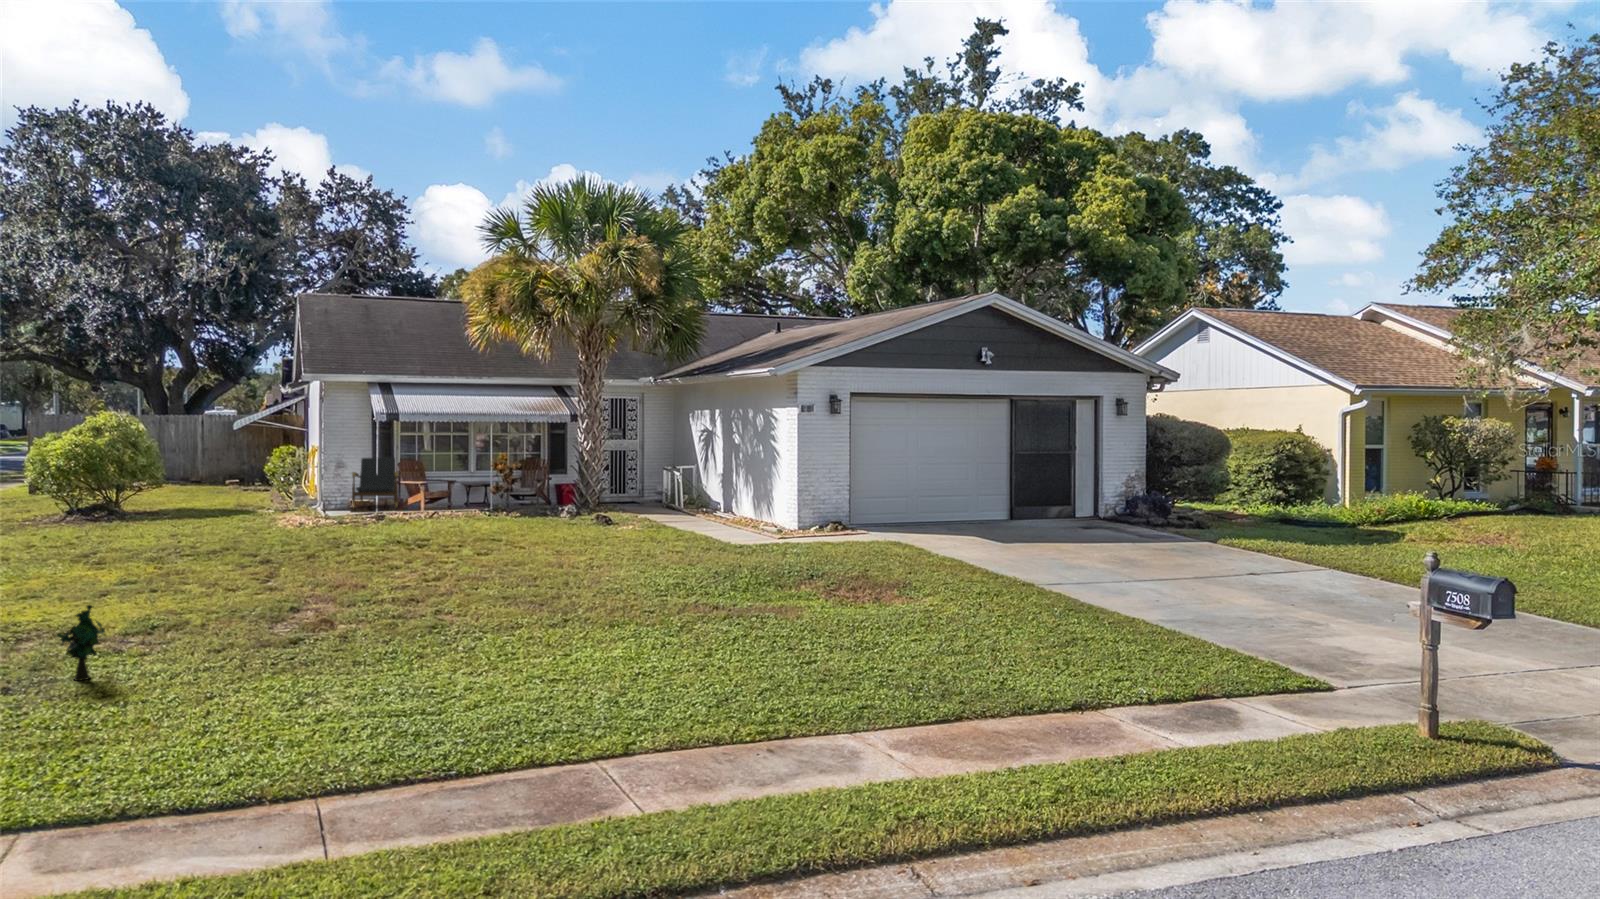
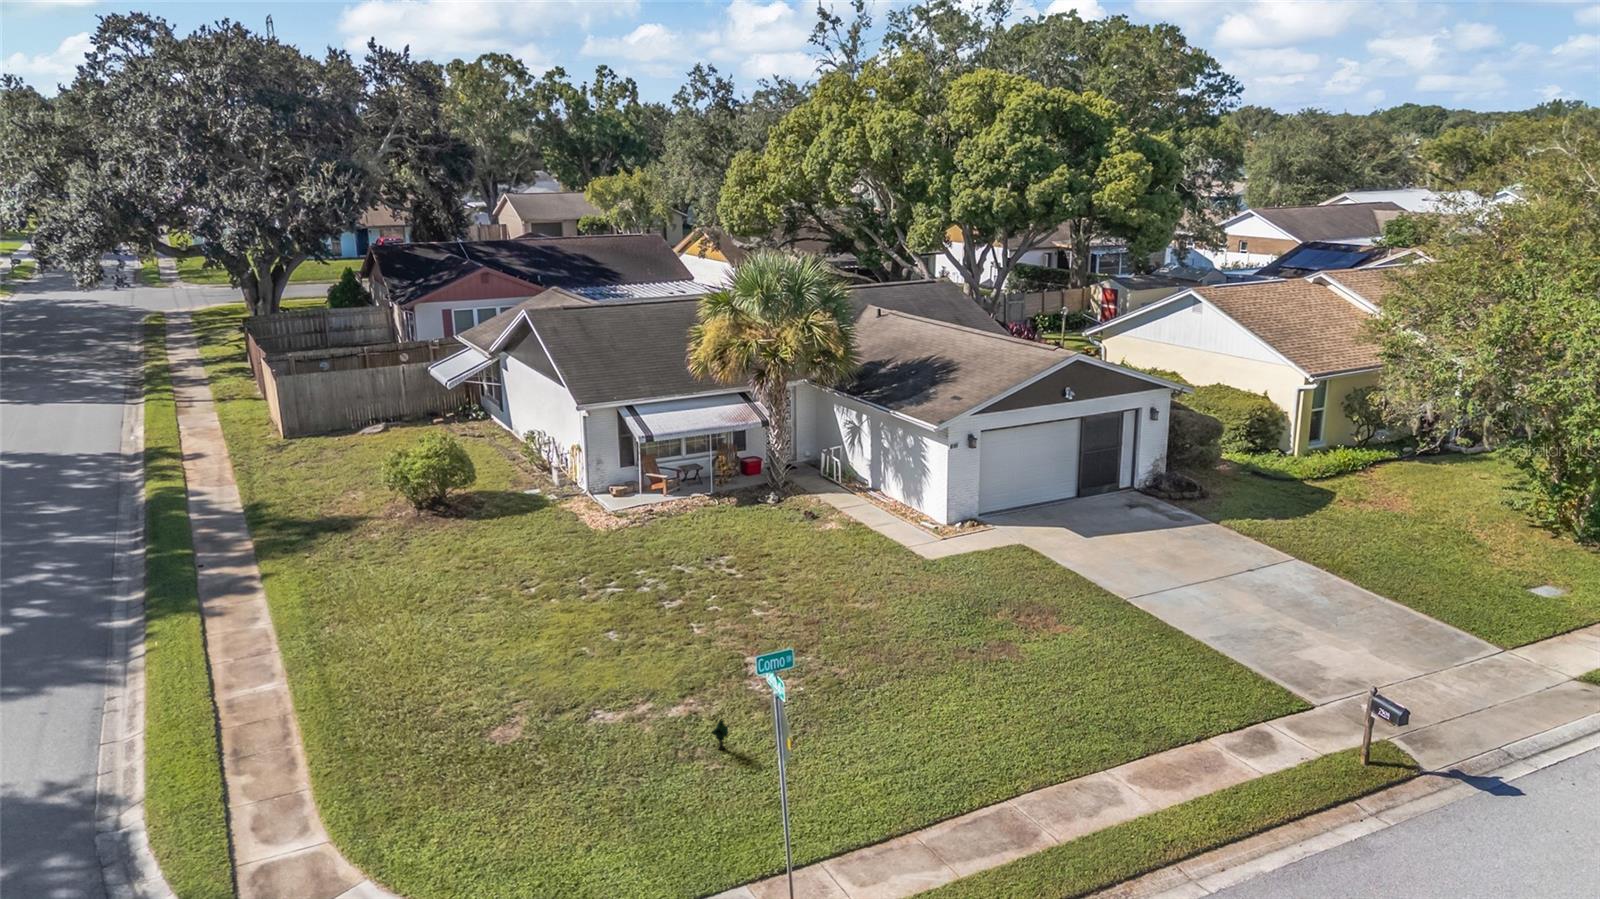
lounge chair: present [352,458,398,507] -> none [619,457,651,499]

